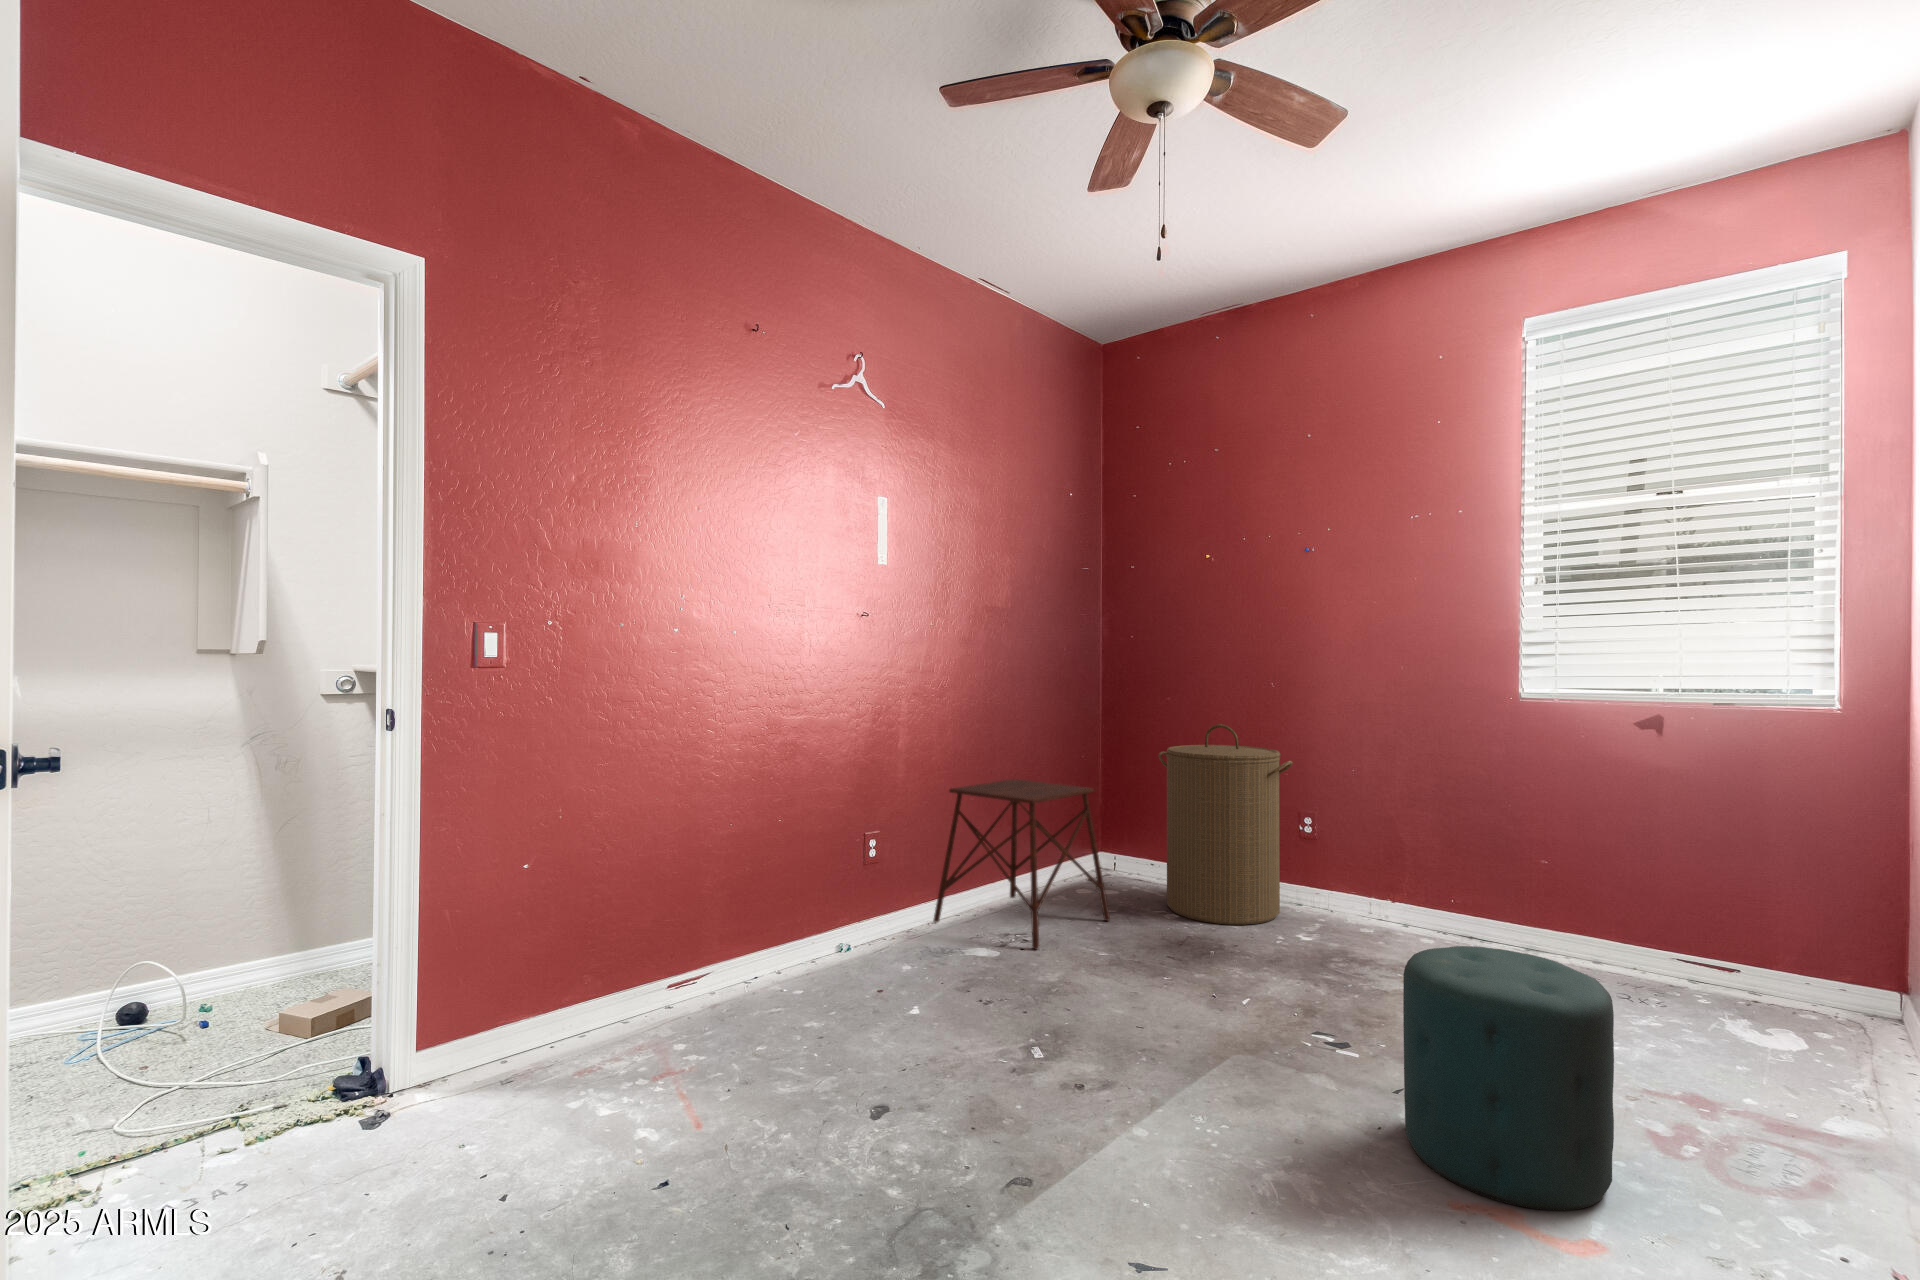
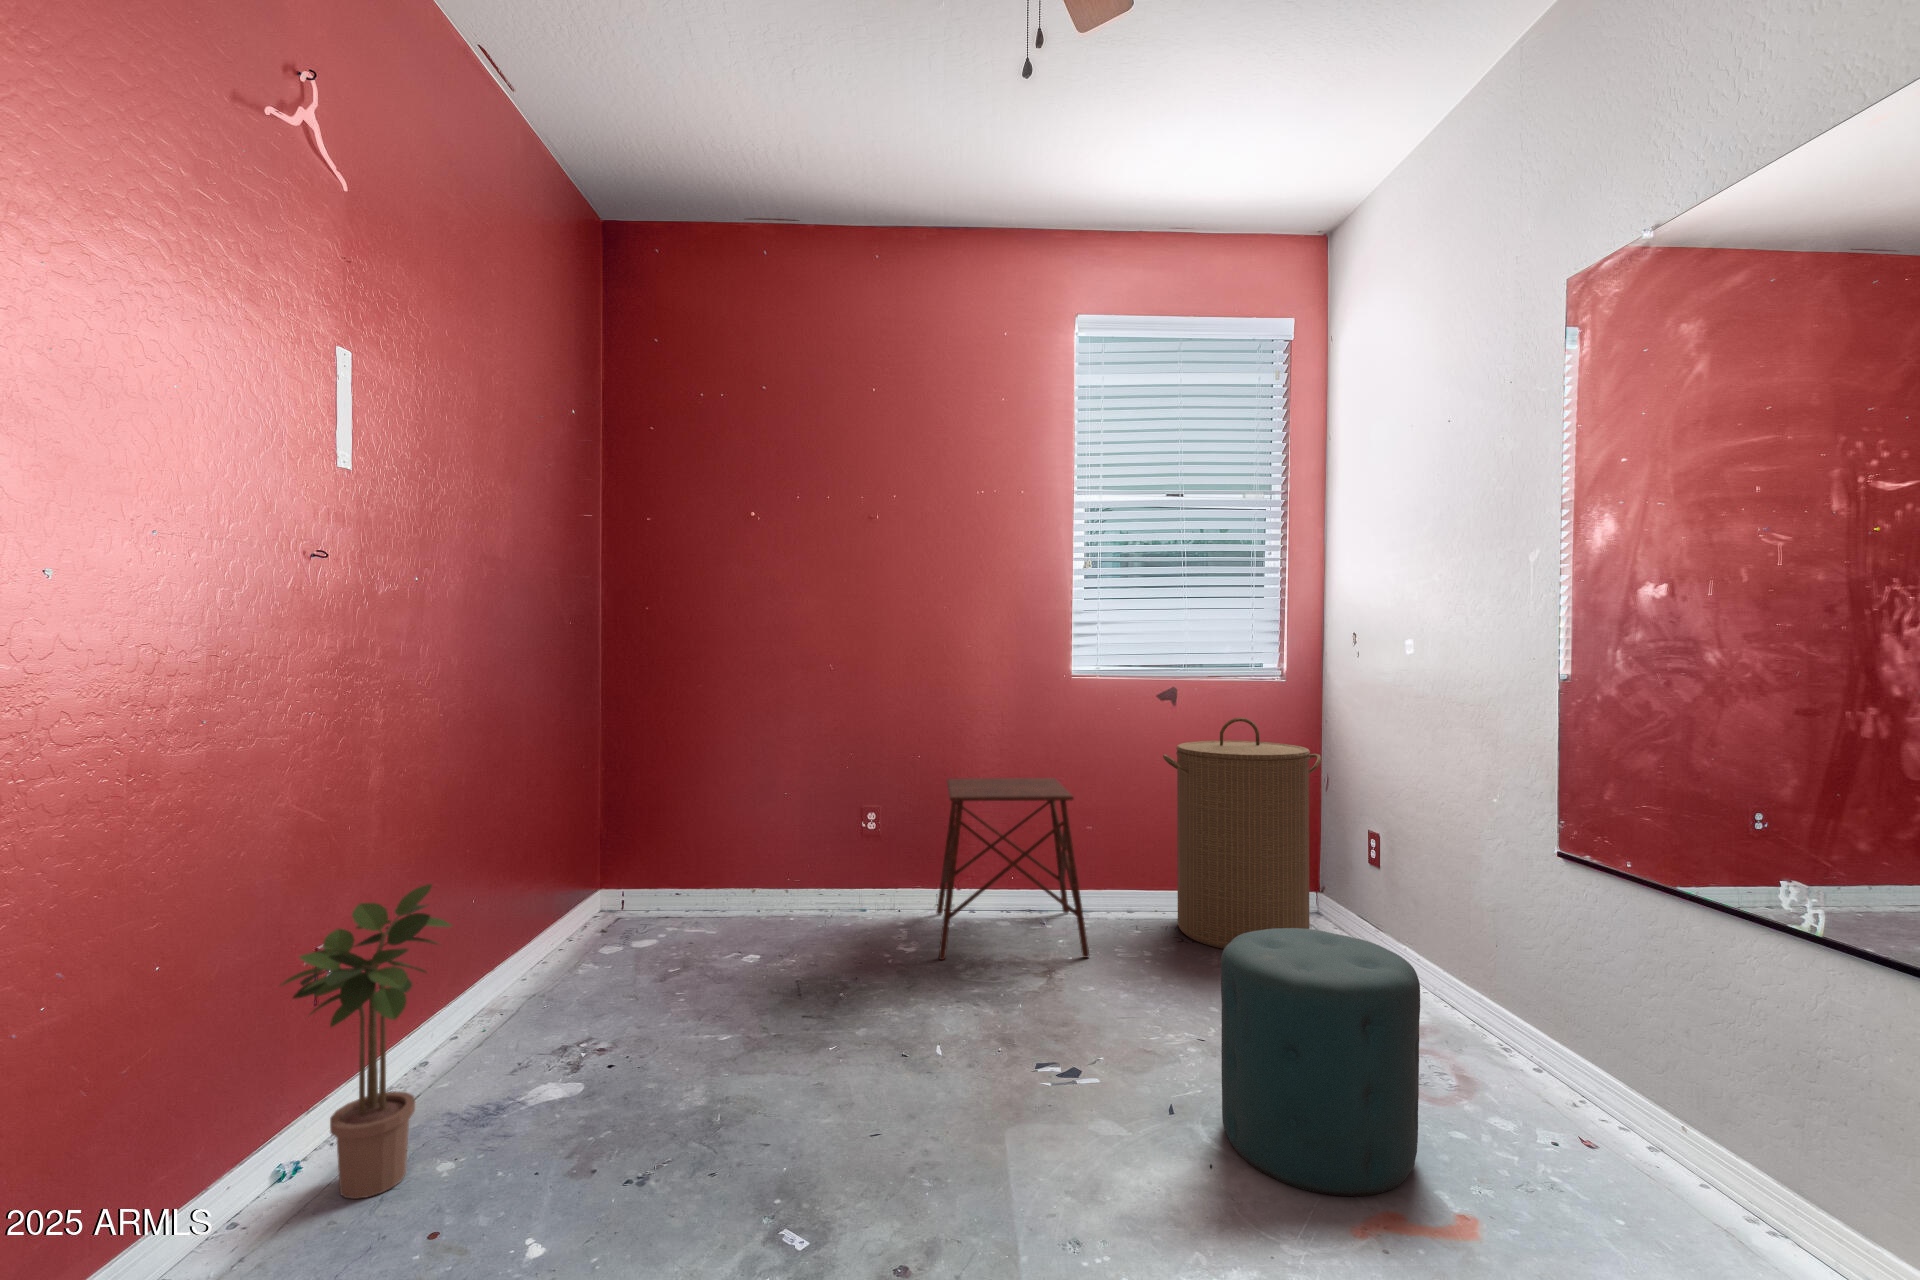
laundry hamper: present [1159,724,1293,925] -> present [1163,718,1321,949]
side table: present [933,779,1110,949] -> present [936,778,1089,960]
potted plant: none [836,803,918,968] -> present [282,884,452,1199]

